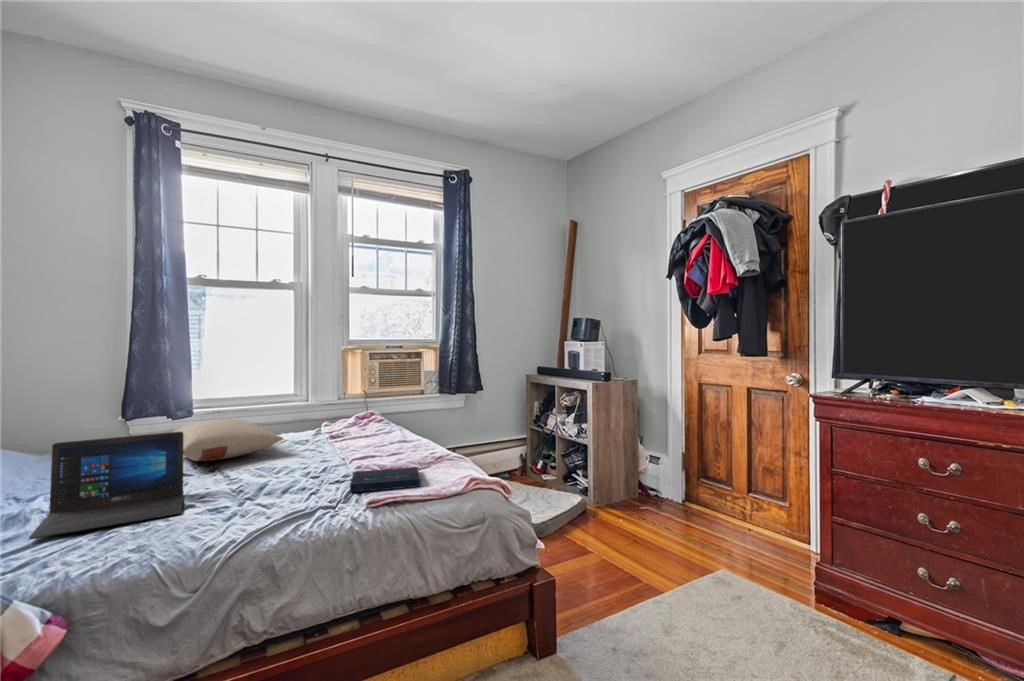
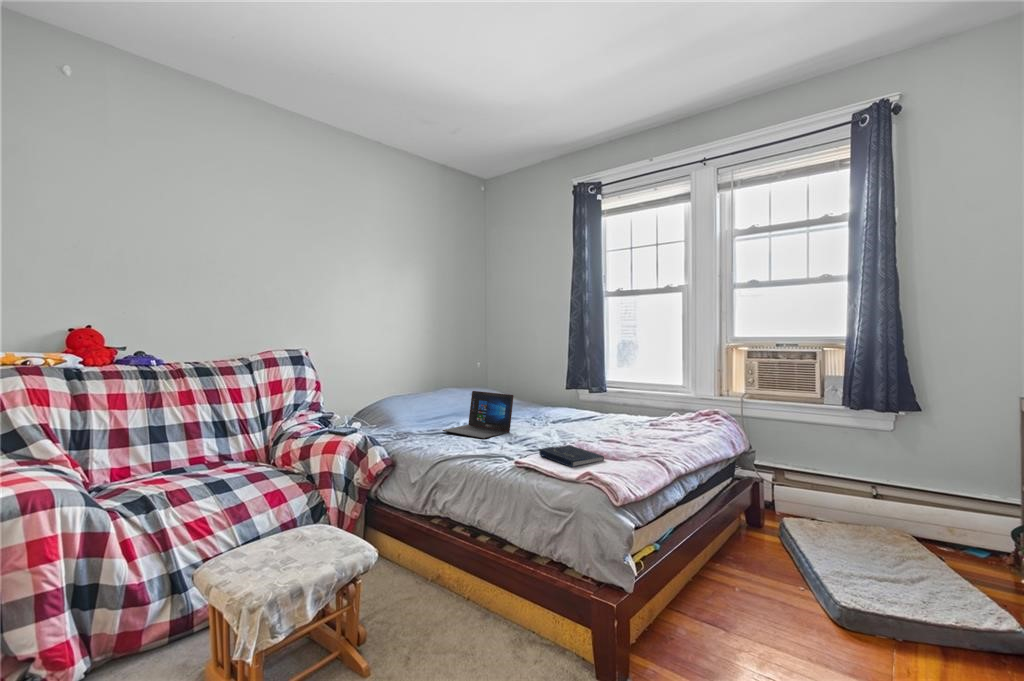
pillow: present [174,420,283,461] -> none [536,395,613,422]

